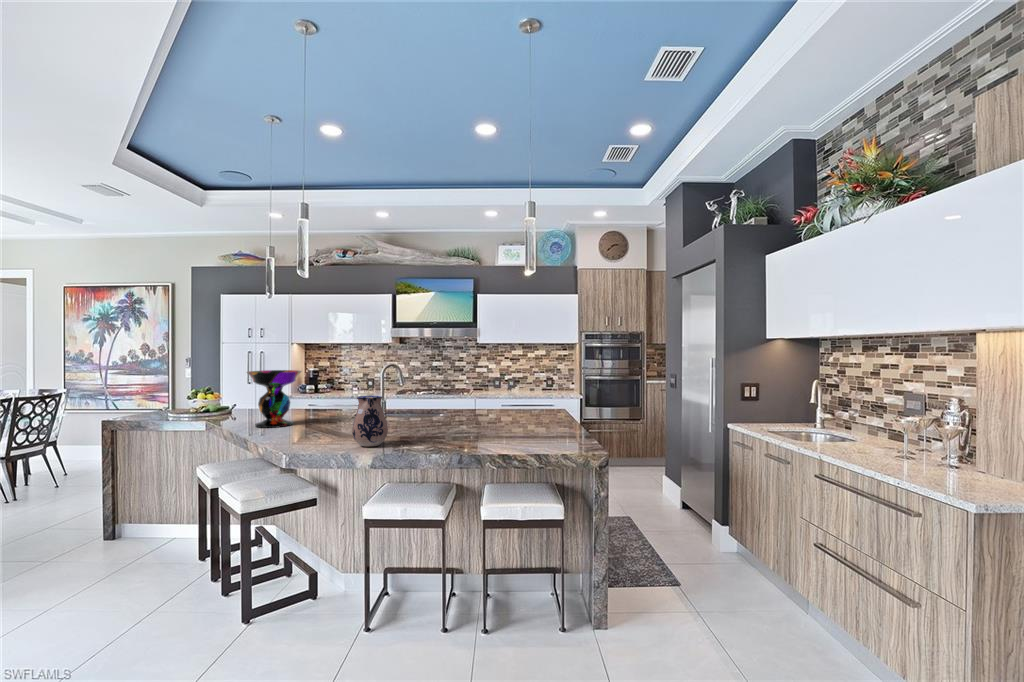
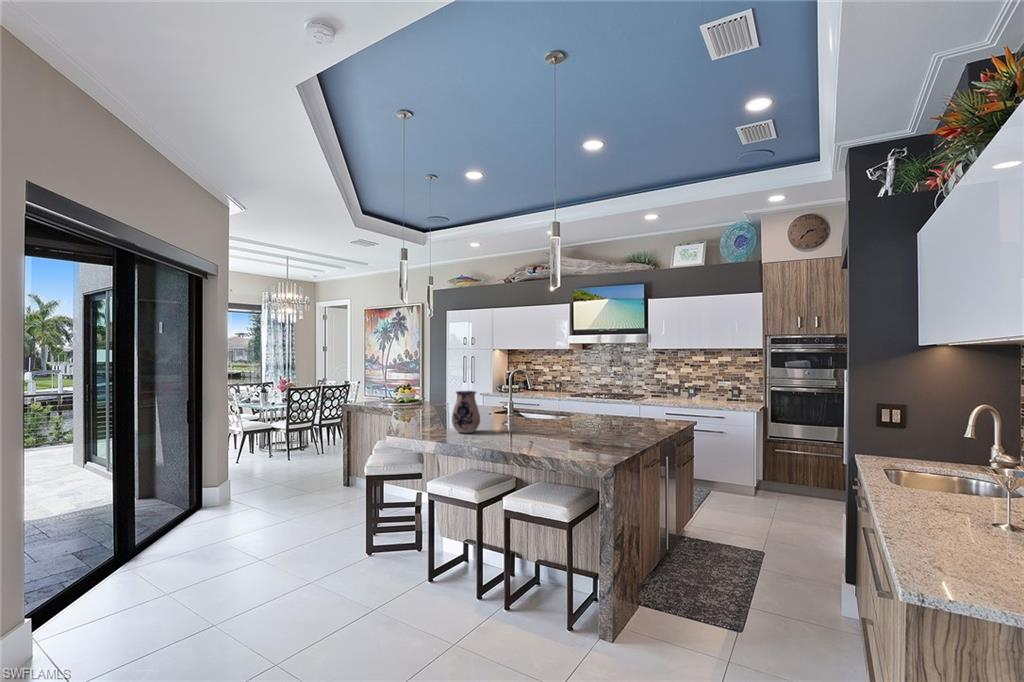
decorative bowl: present [247,370,302,428] -> none [413,370,454,415]

